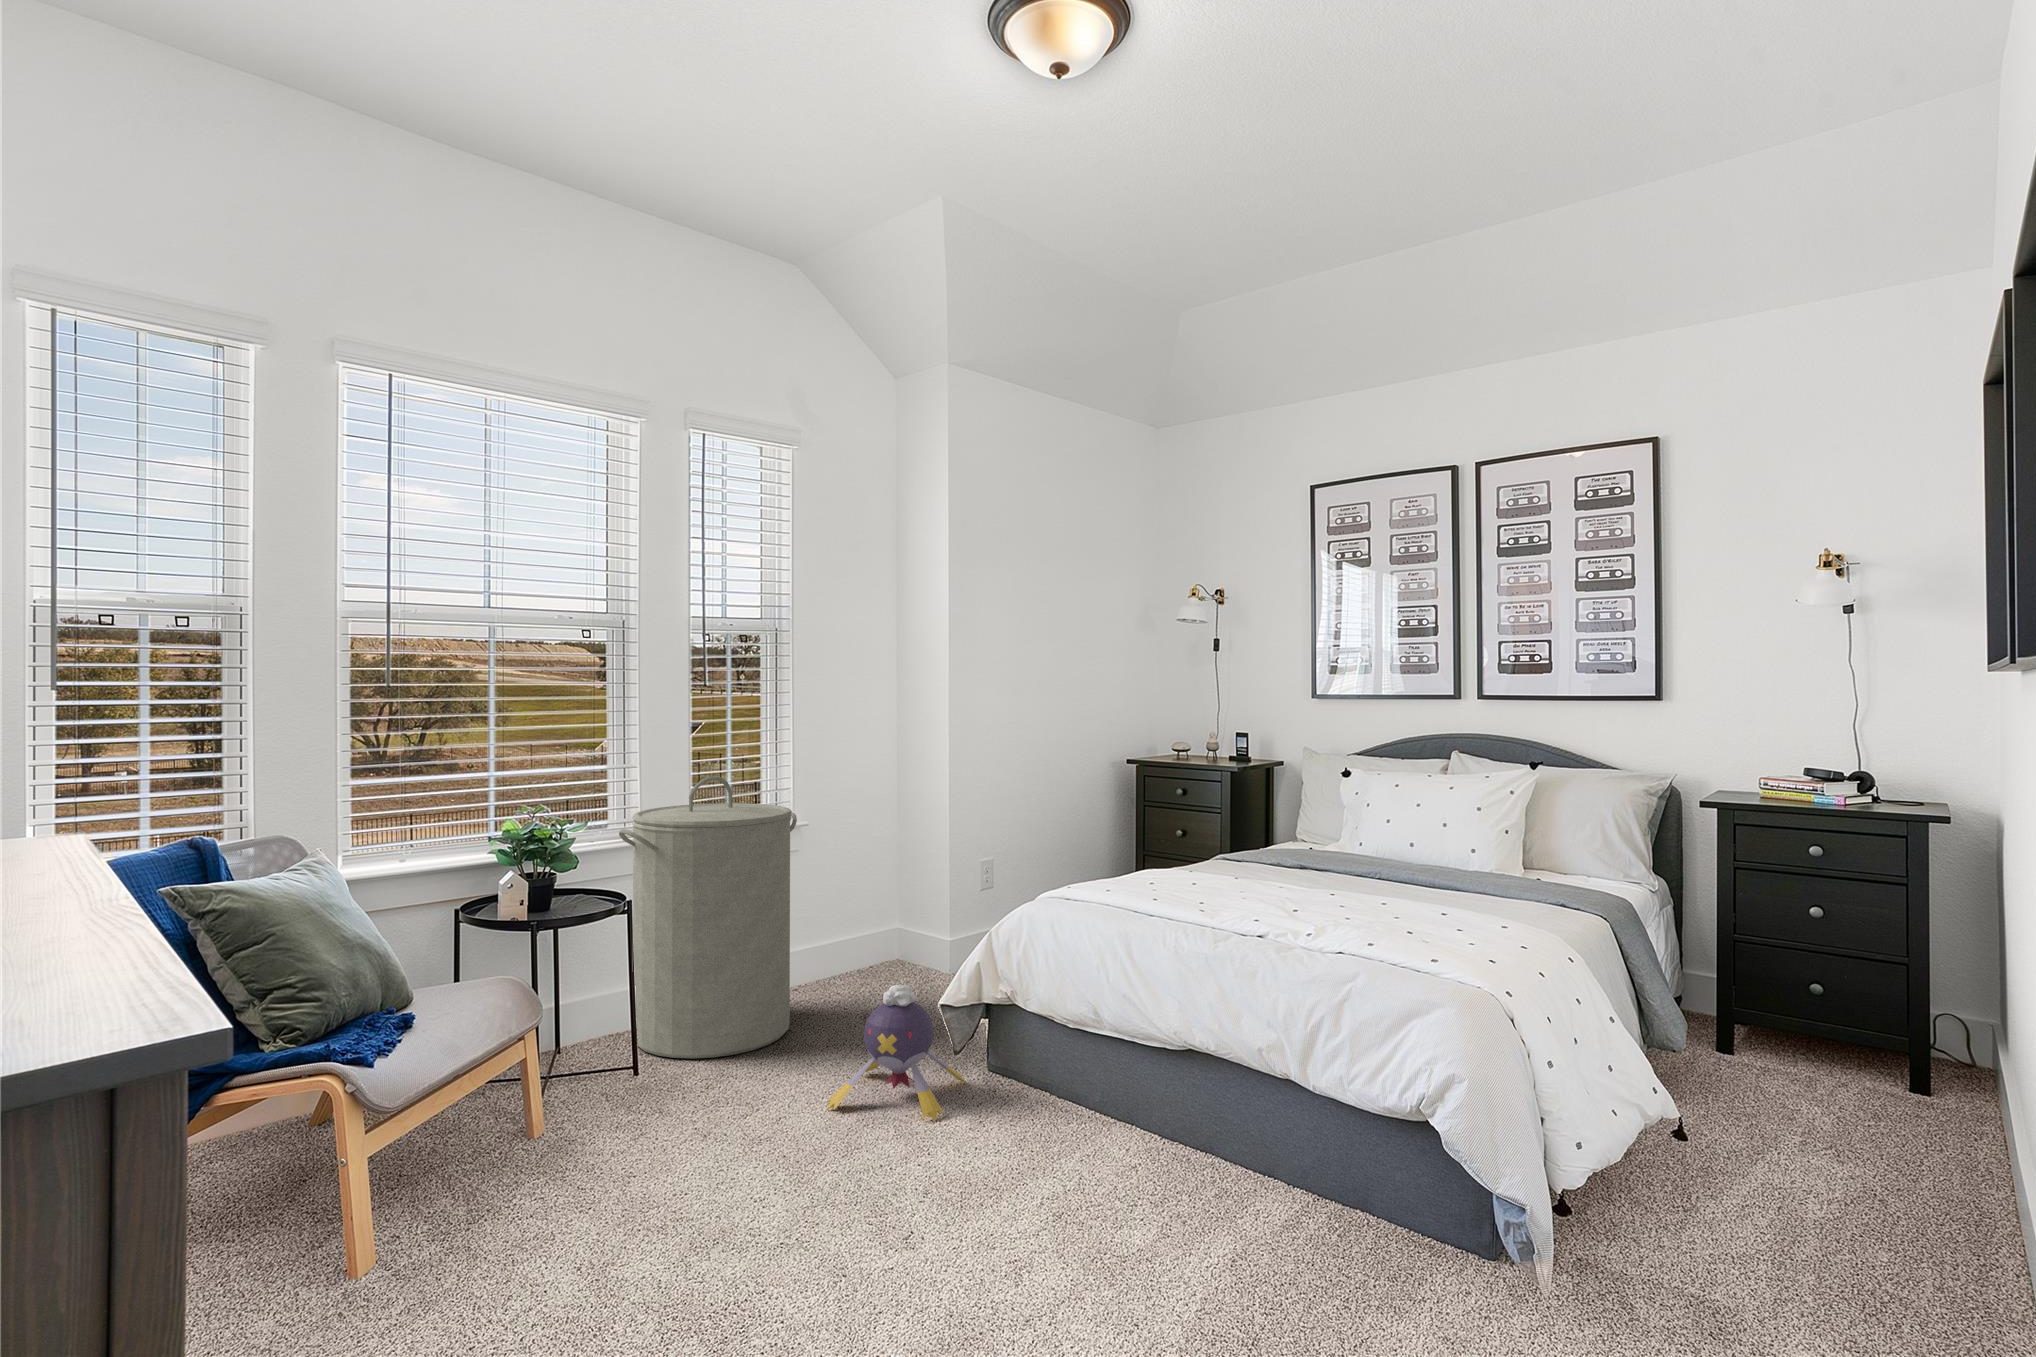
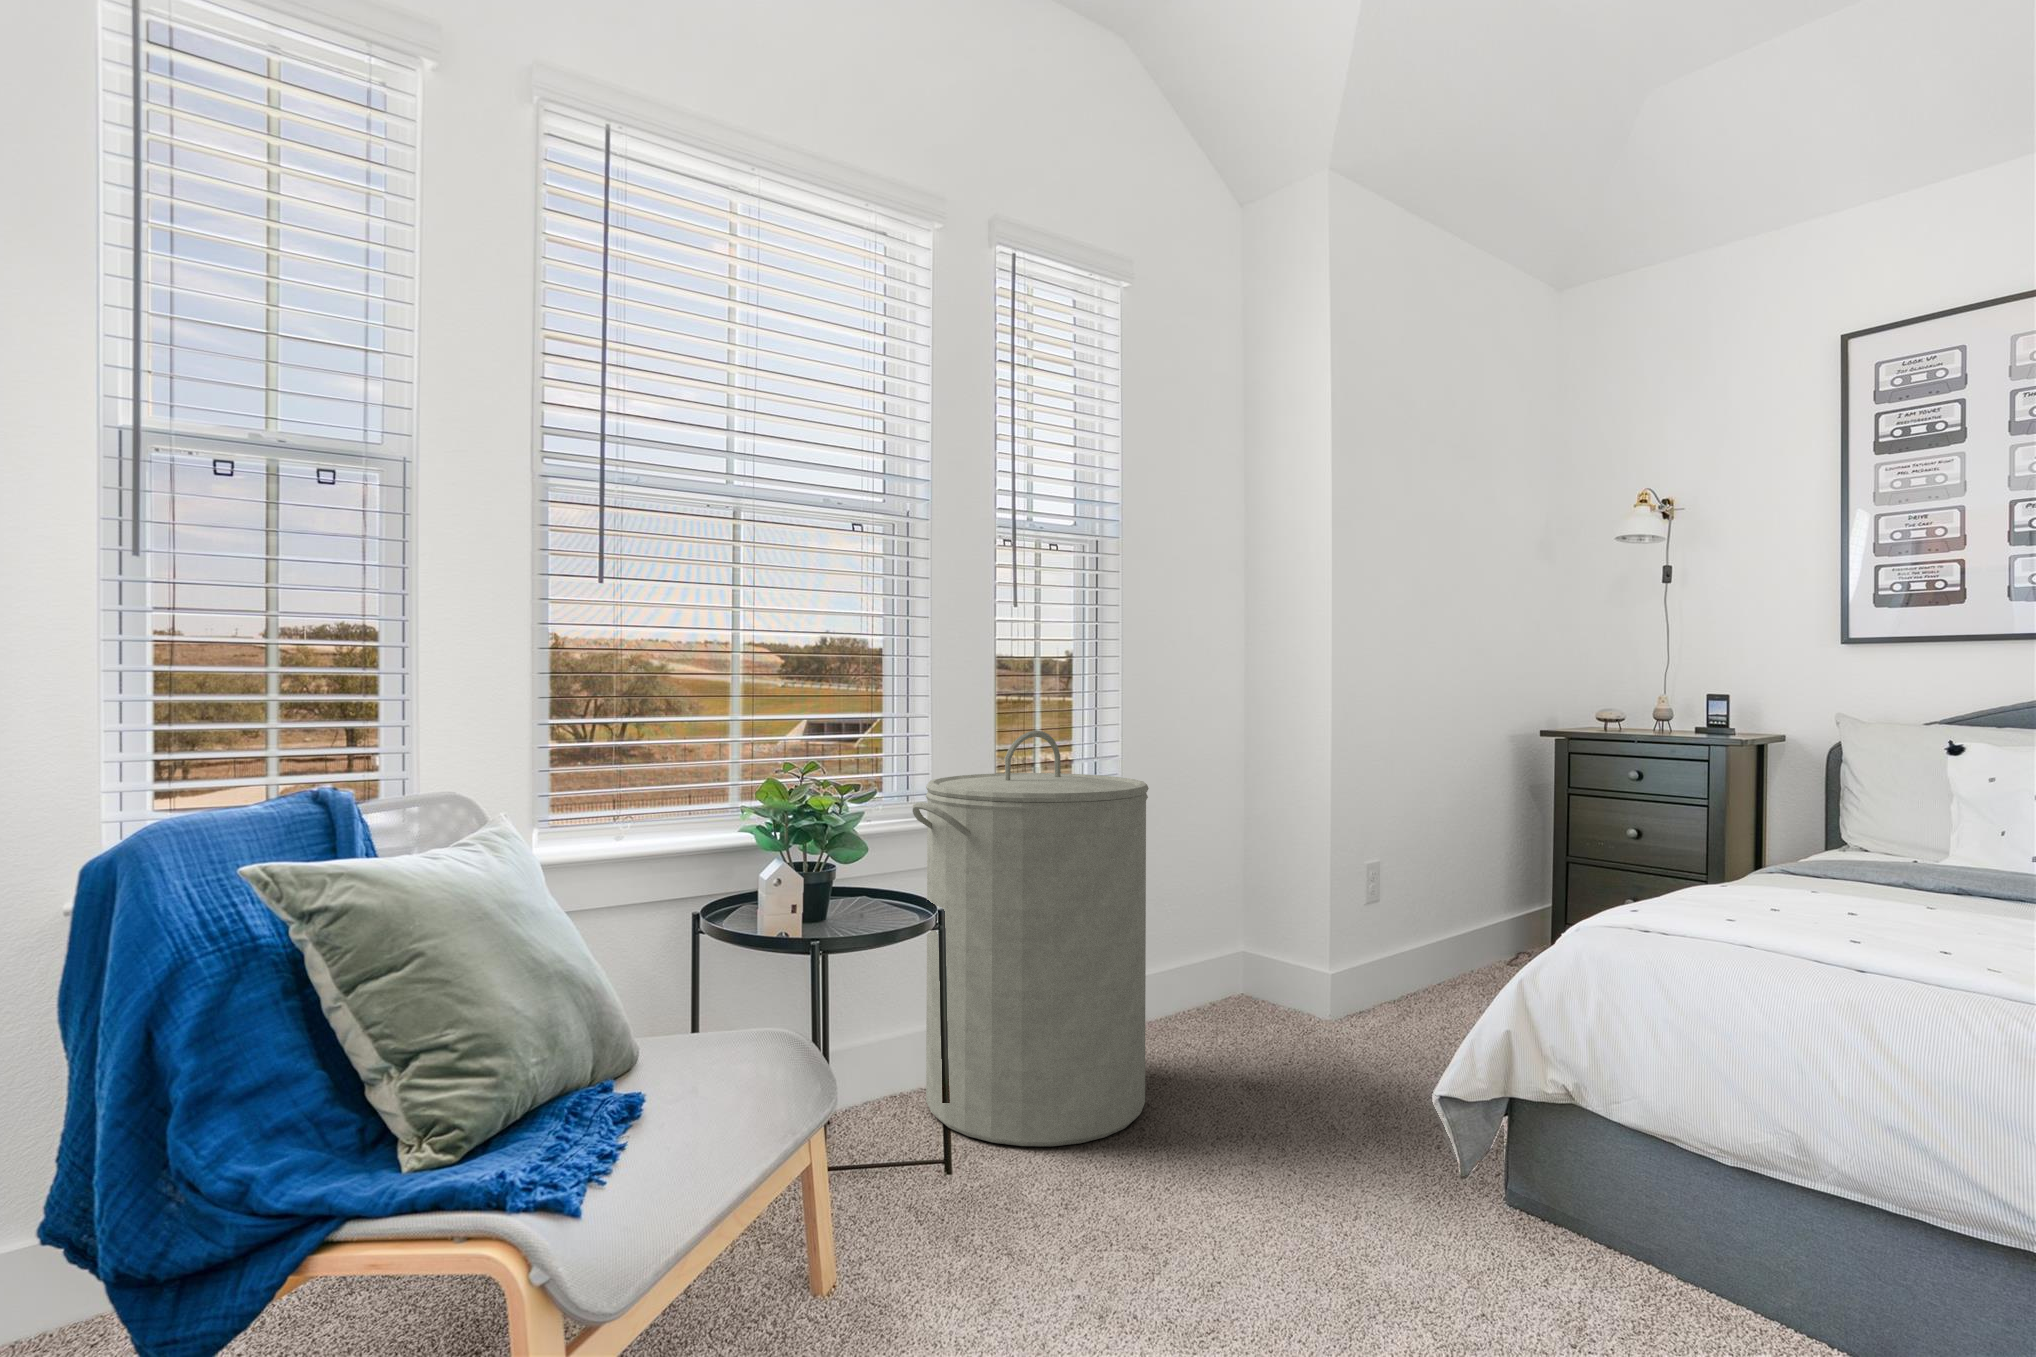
plush toy: present [827,985,967,1120] -> none [1269,1065,1492,1315]

